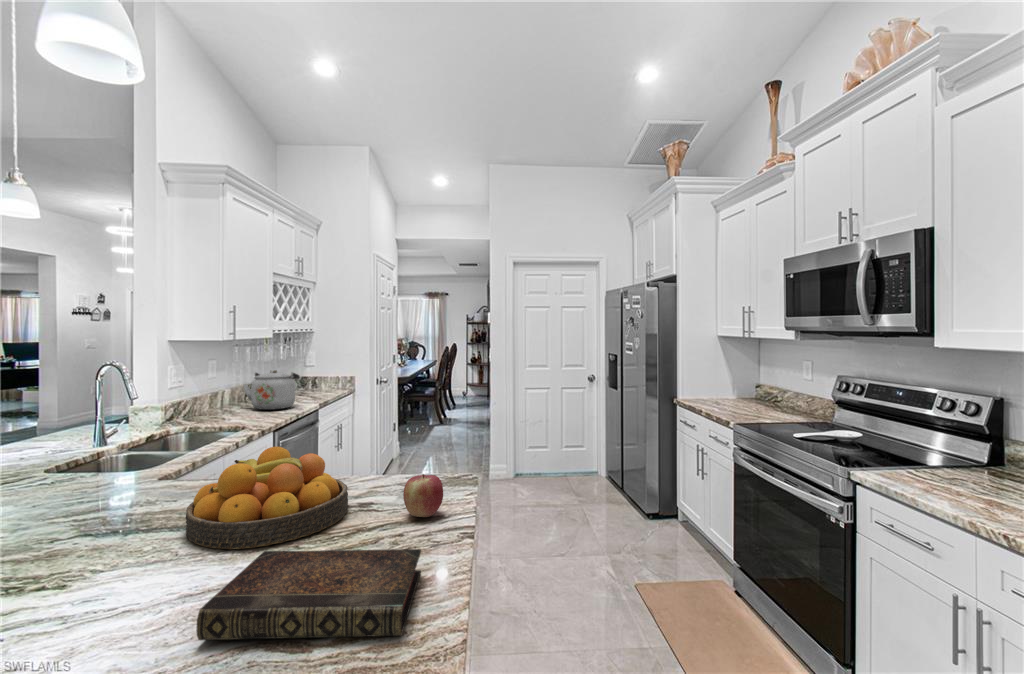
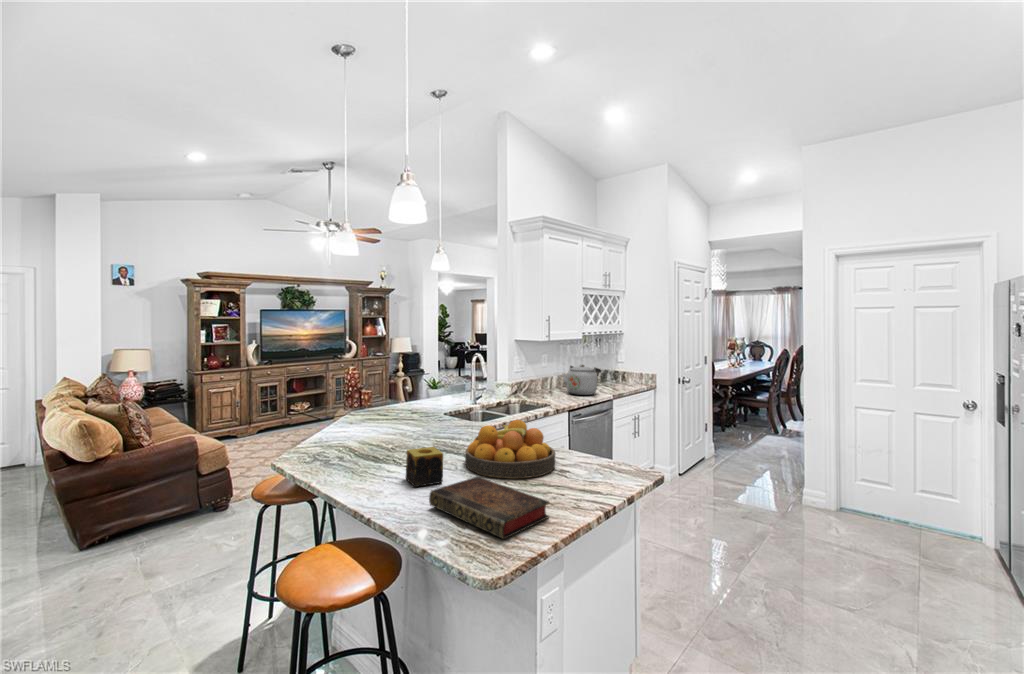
apple: present [403,474,443,517] -> none [579,458,608,490]
candle: none [70,526,177,620] -> present [406,447,443,487]

